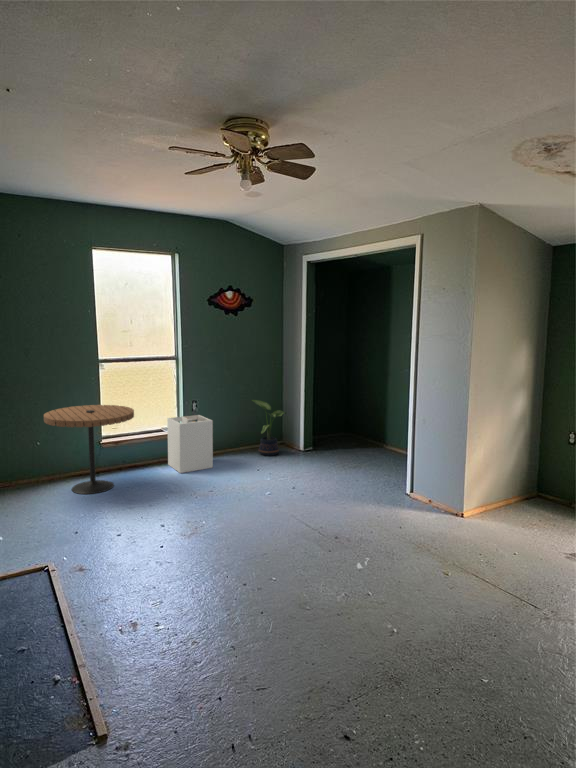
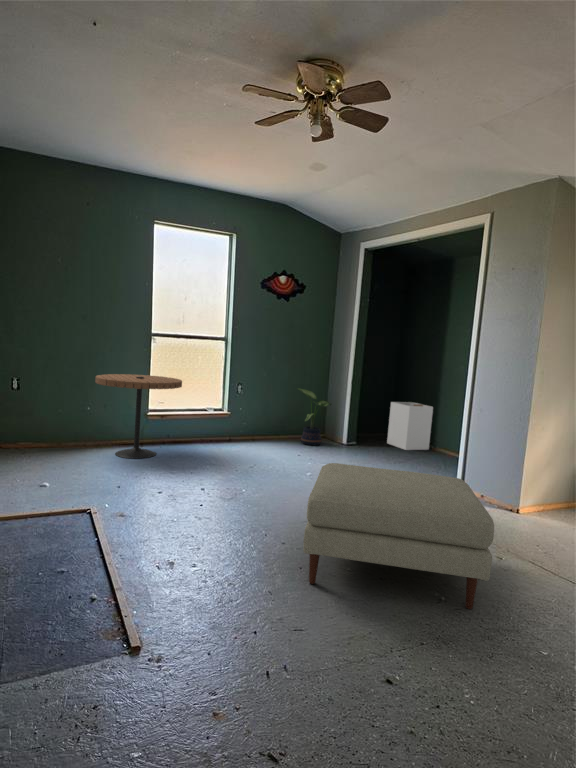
laundry hamper: present [167,415,213,473] -> present [387,402,433,450]
ottoman: none [260,504,432,643] -> present [303,463,494,609]

